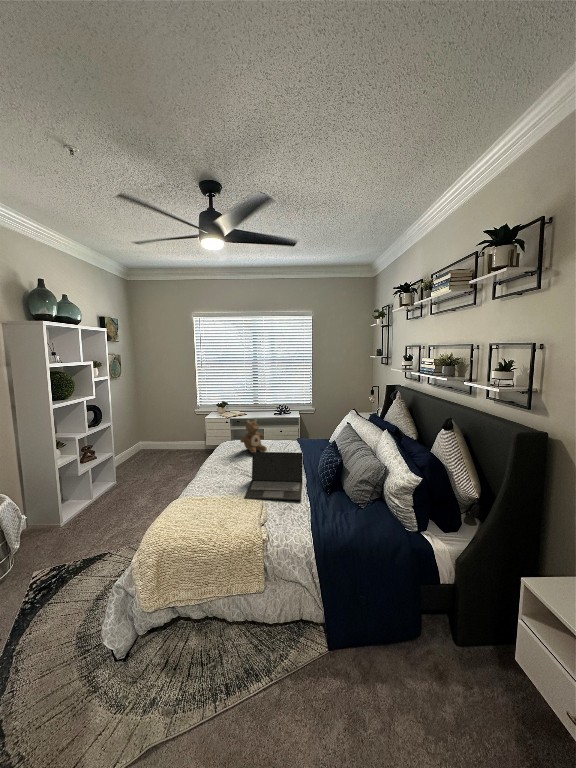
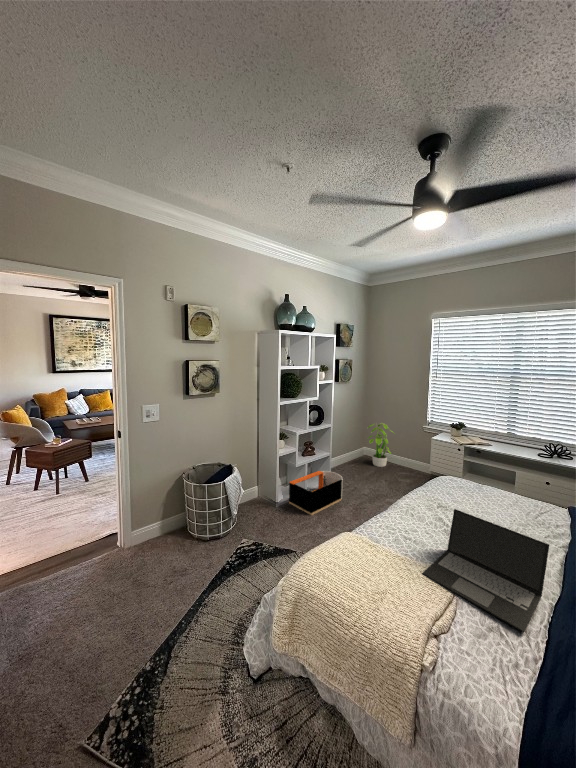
potted plant: none [145,411,174,454] -> present [367,423,394,467]
stuffed bear: present [240,418,267,453] -> none [451,458,493,512]
storage bin: none [75,469,138,517] -> present [289,471,342,515]

